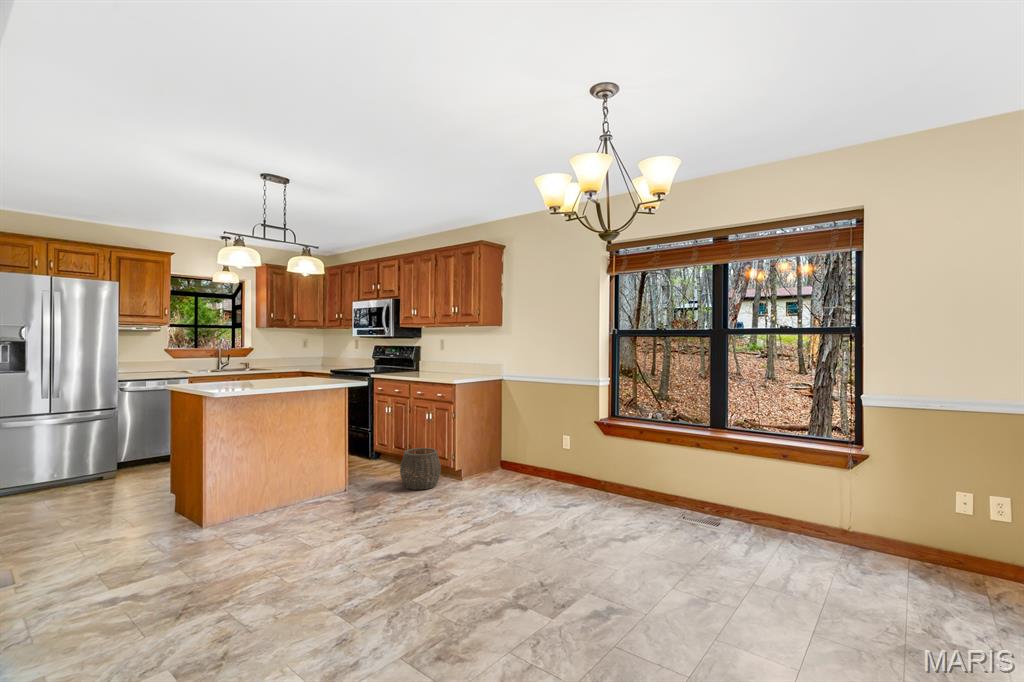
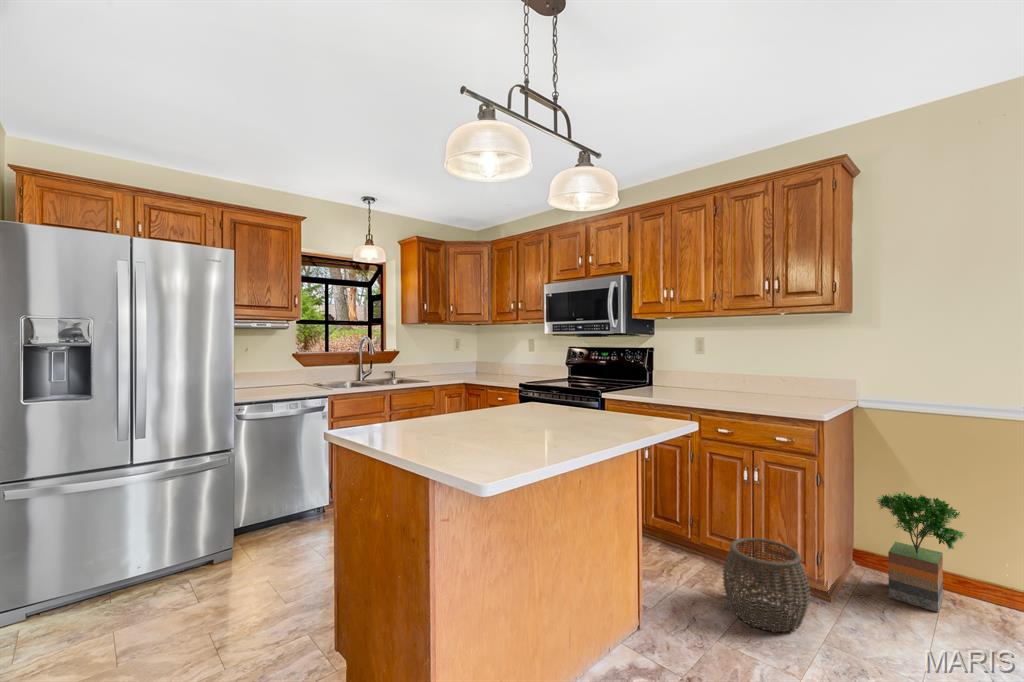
potted tree: none [496,423,532,482] -> present [878,492,966,612]

